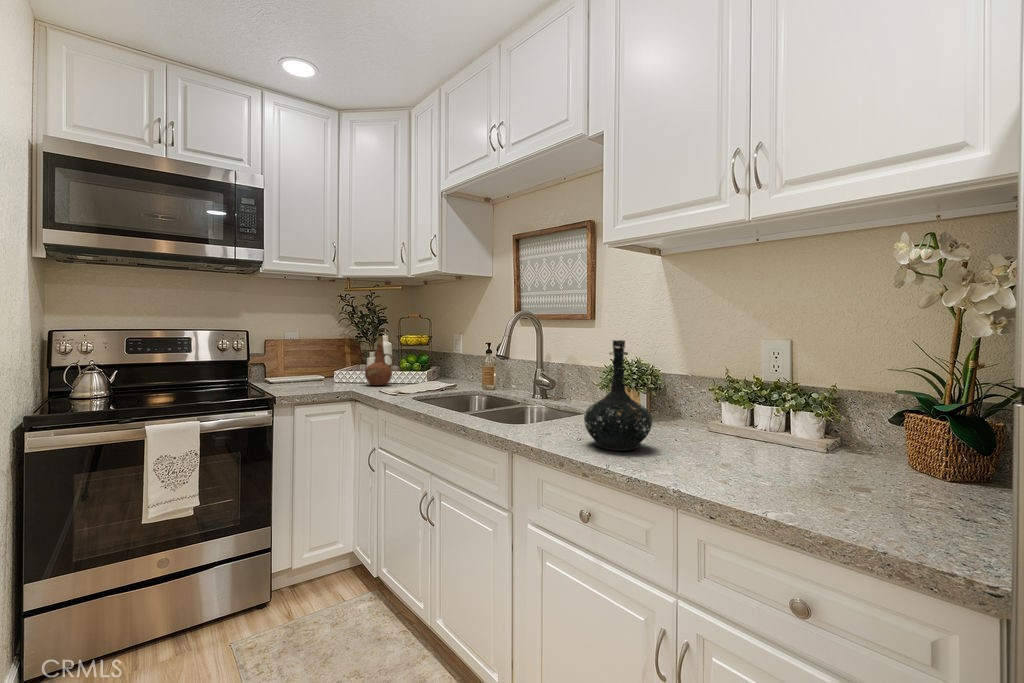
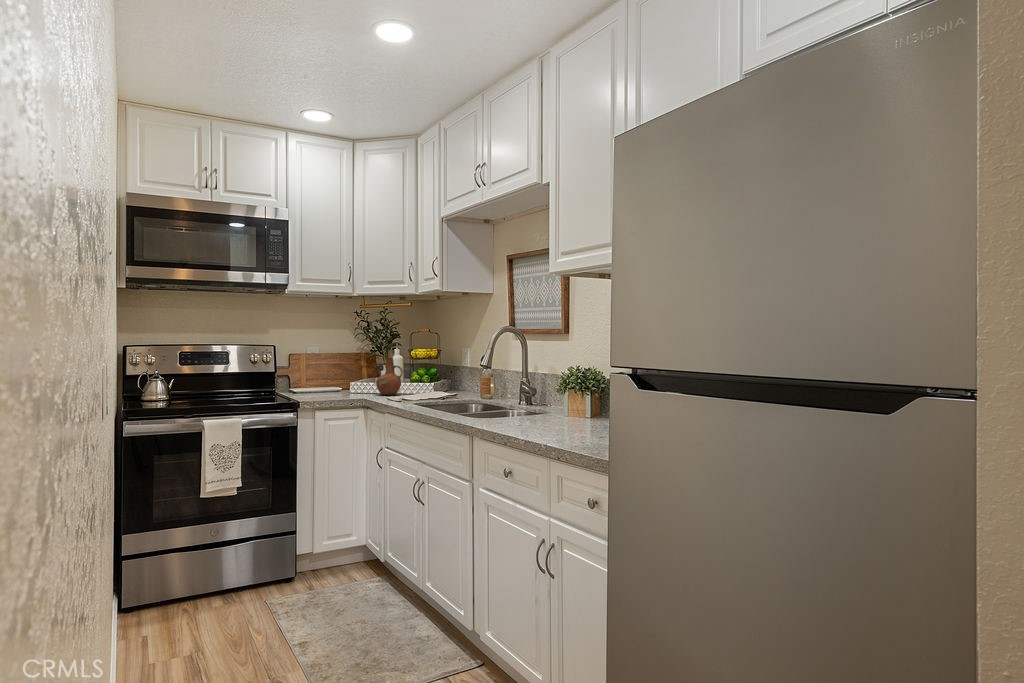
bottle: present [584,340,652,451] -> none [521,351,570,431]

